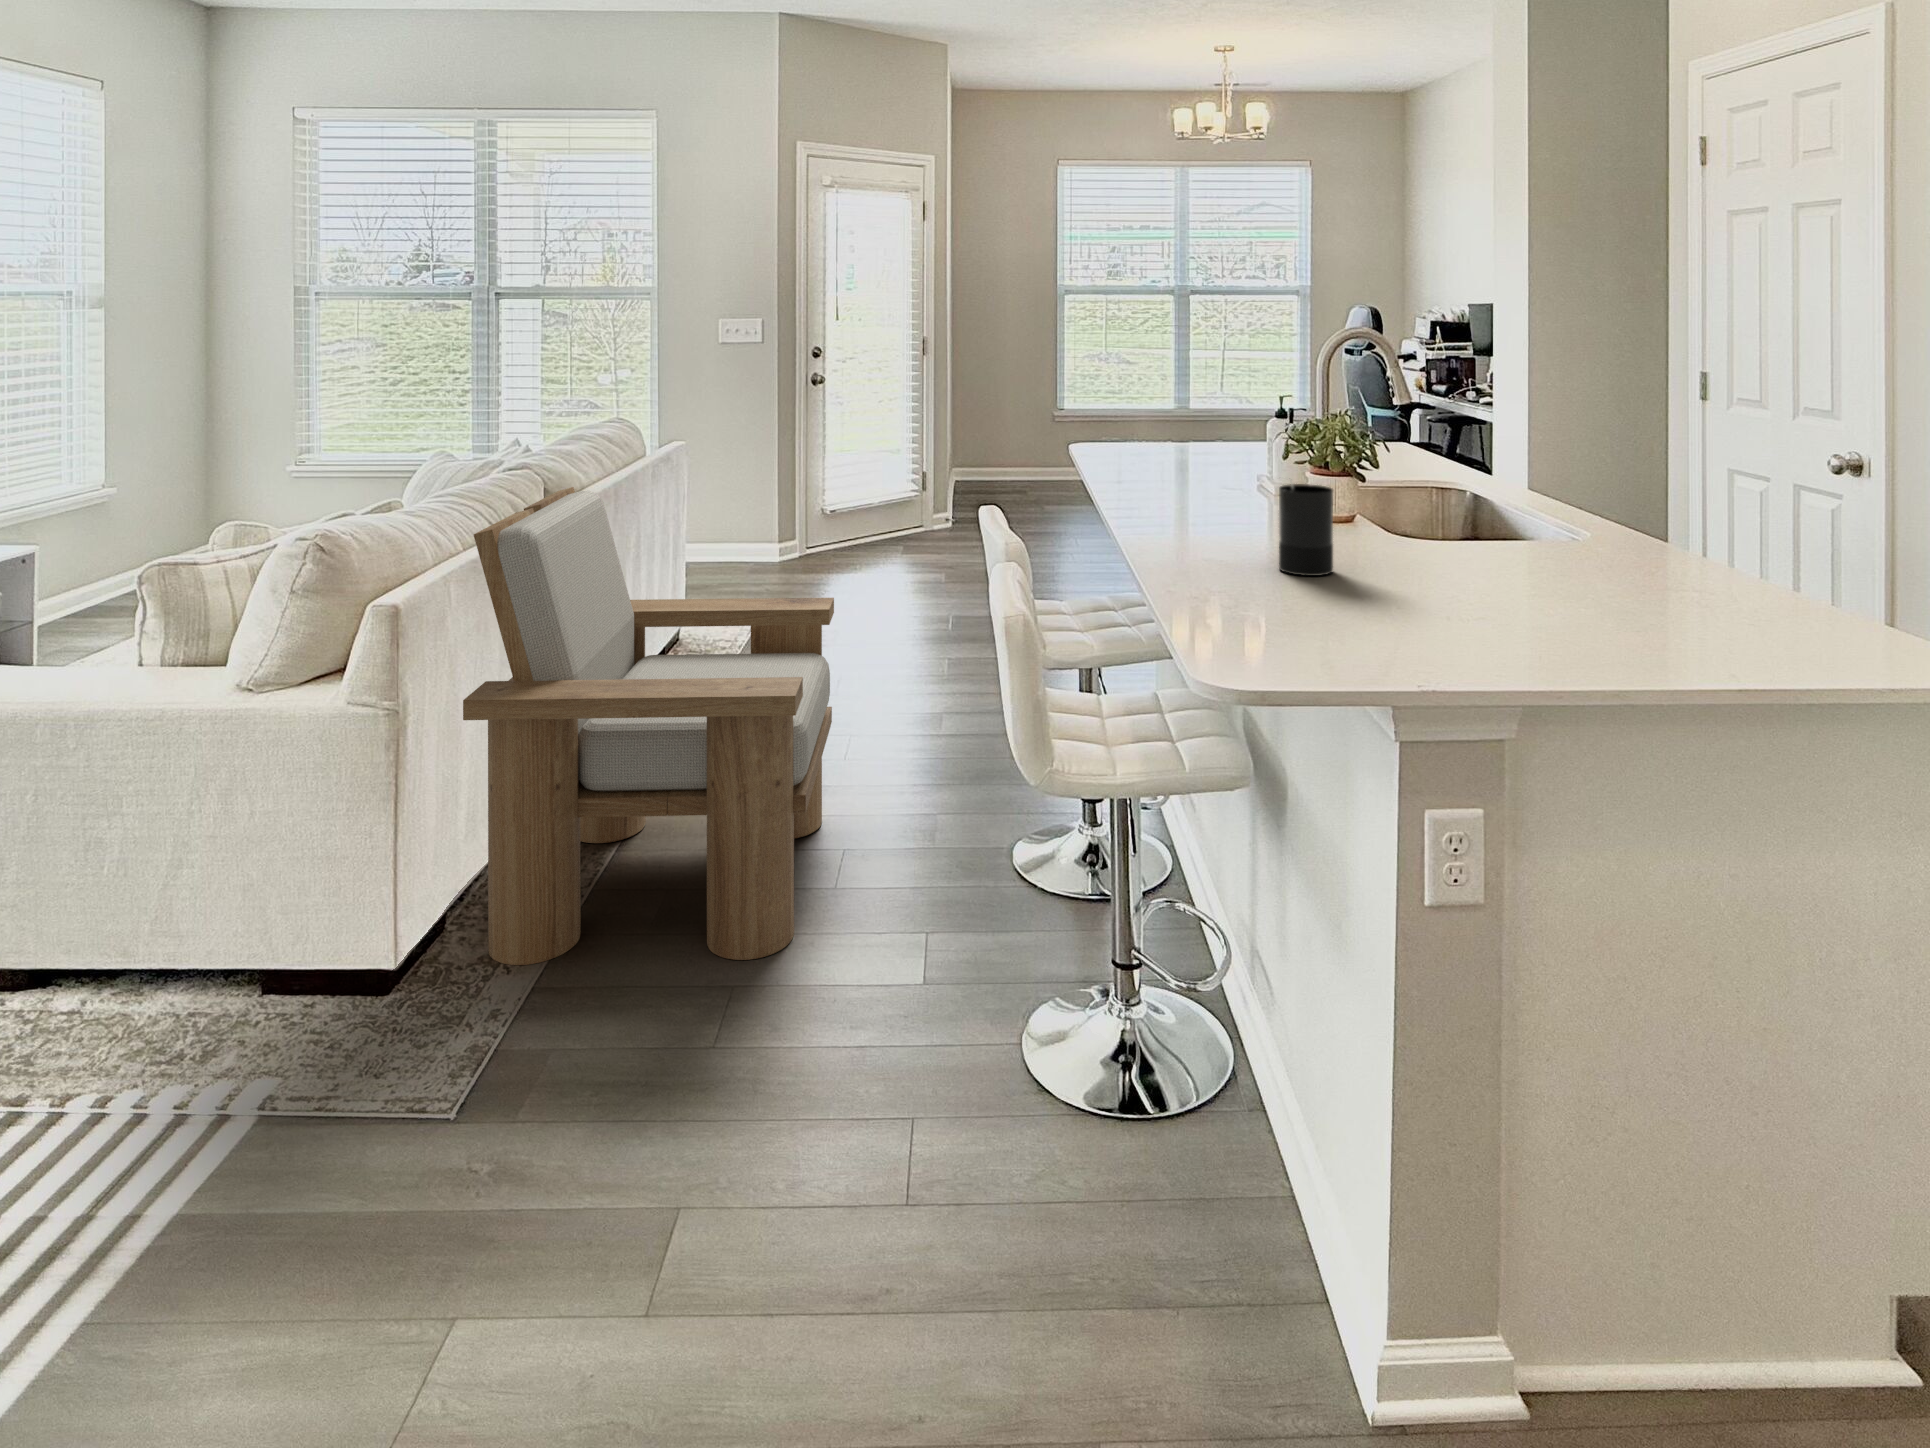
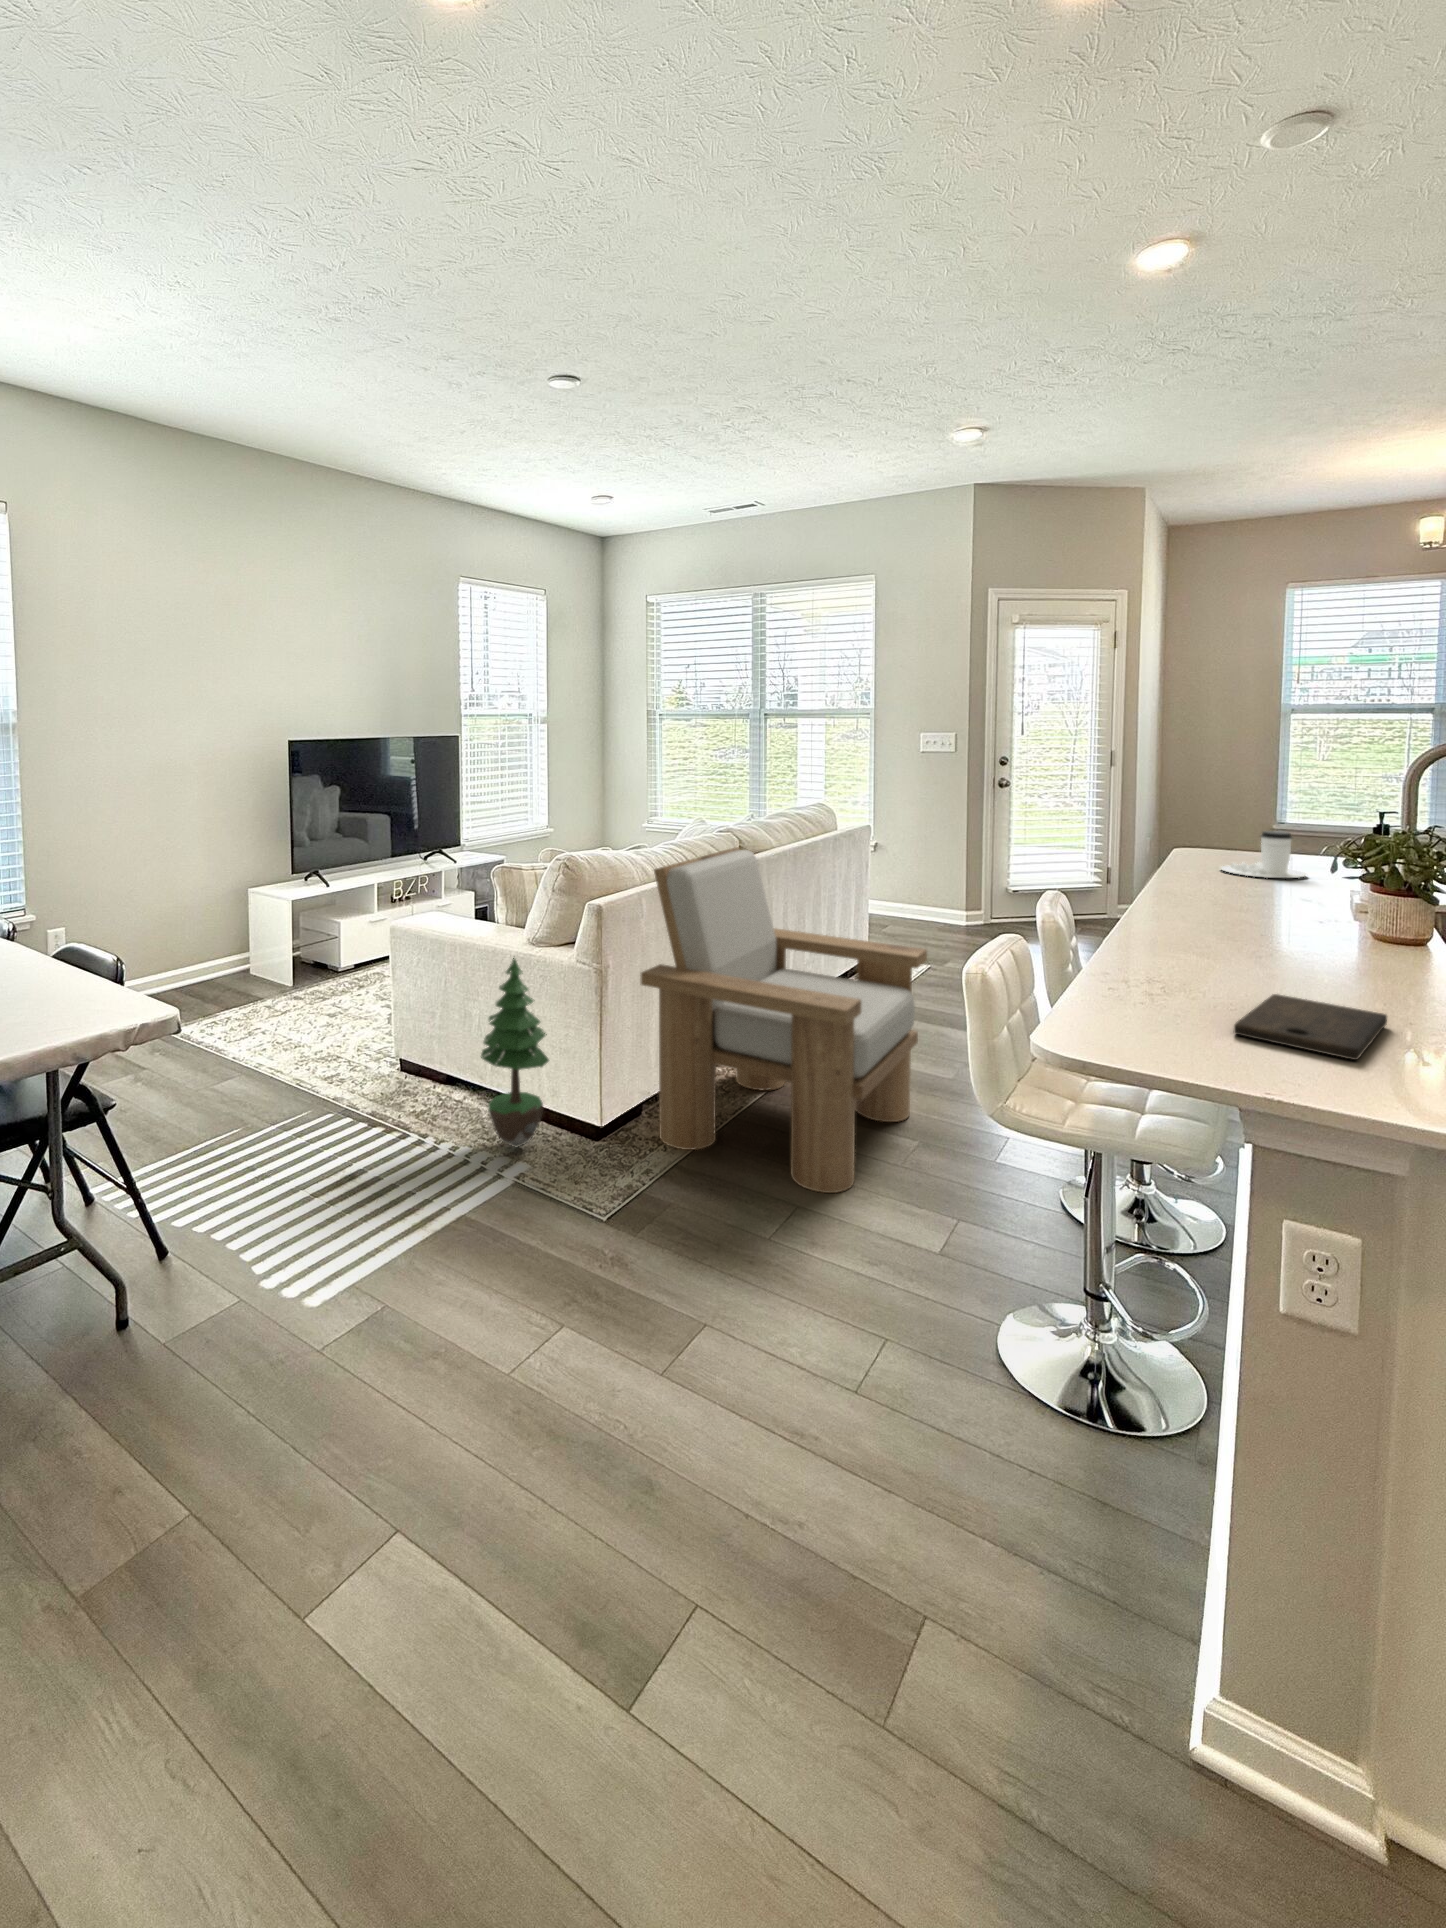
coffee cup: none [1130,420,1205,470] -> present [1221,831,1306,878]
candle: present [1279,478,1333,576] -> none [1255,884,1325,985]
cutting board: none [1325,587,1437,639] -> present [1234,994,1387,1060]
potted tree: none [158,714,304,1058] -> present [481,958,549,1148]

